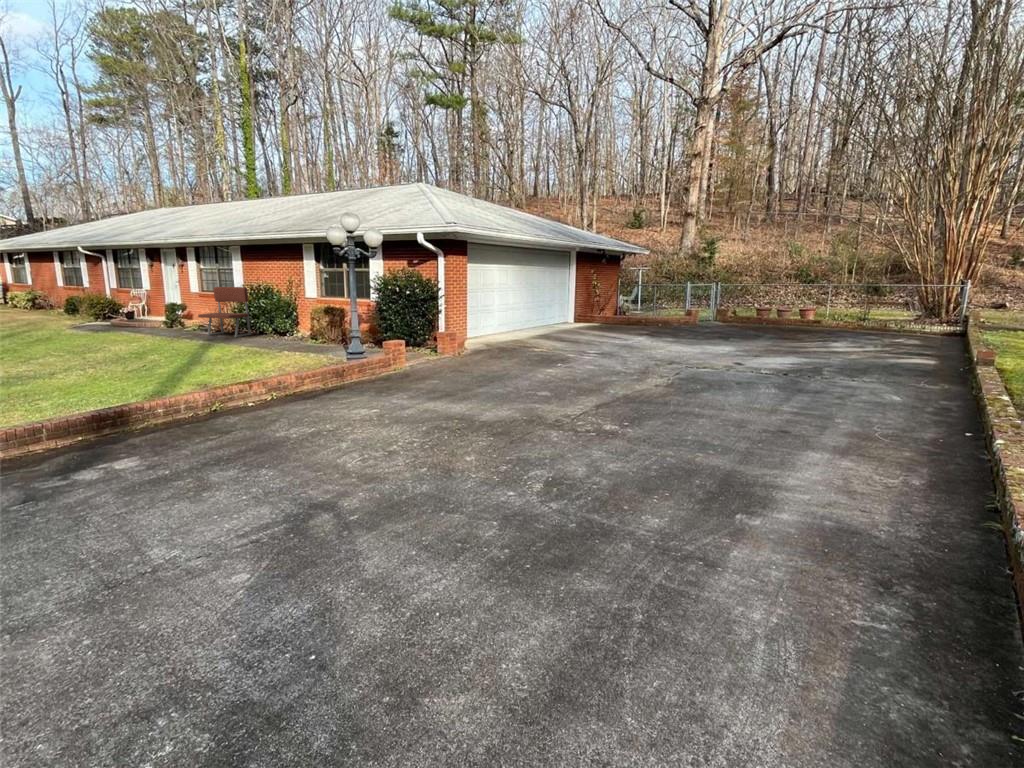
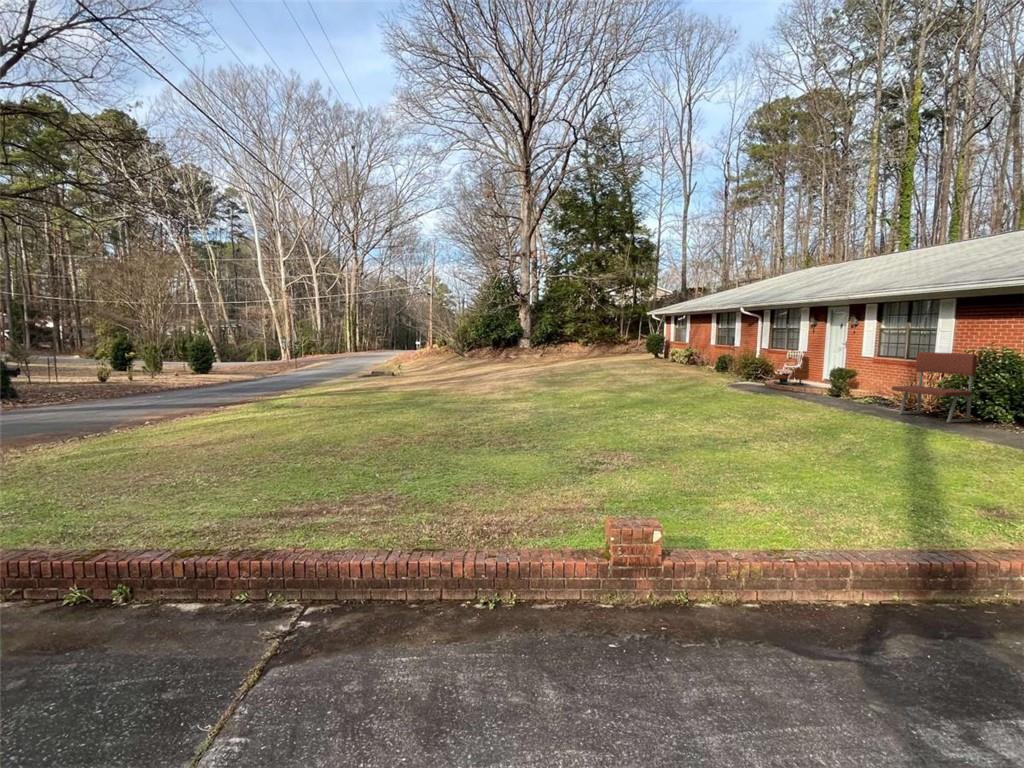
lounge chair: none [121,294,159,323] -> present [774,356,809,385]

